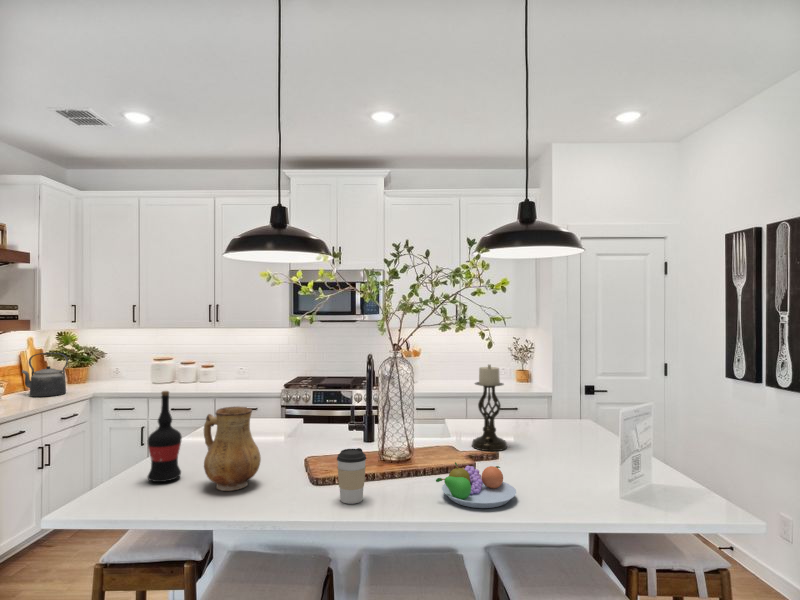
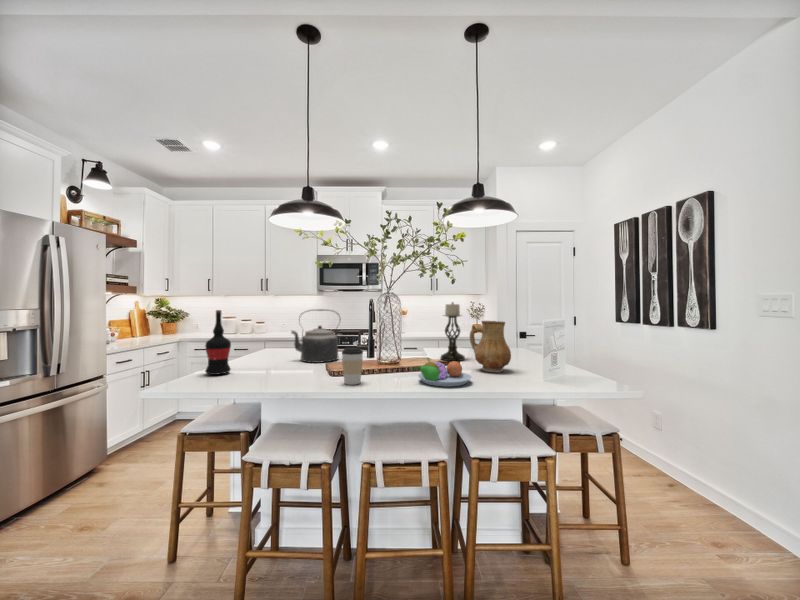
kettle: present [22,353,68,397] -> present [291,309,338,363]
ceramic pitcher: present [204,407,261,491] -> present [470,321,511,372]

